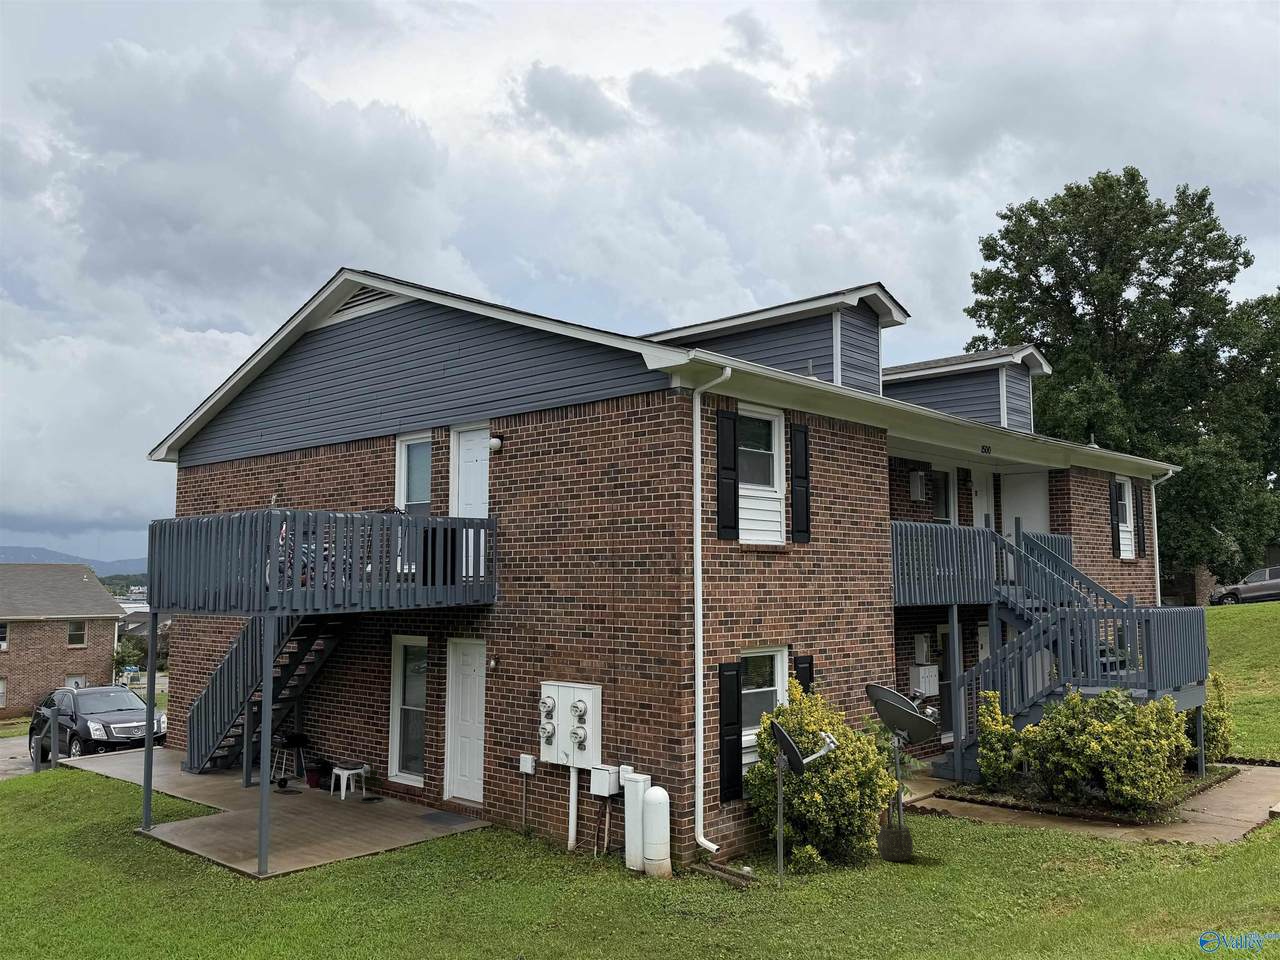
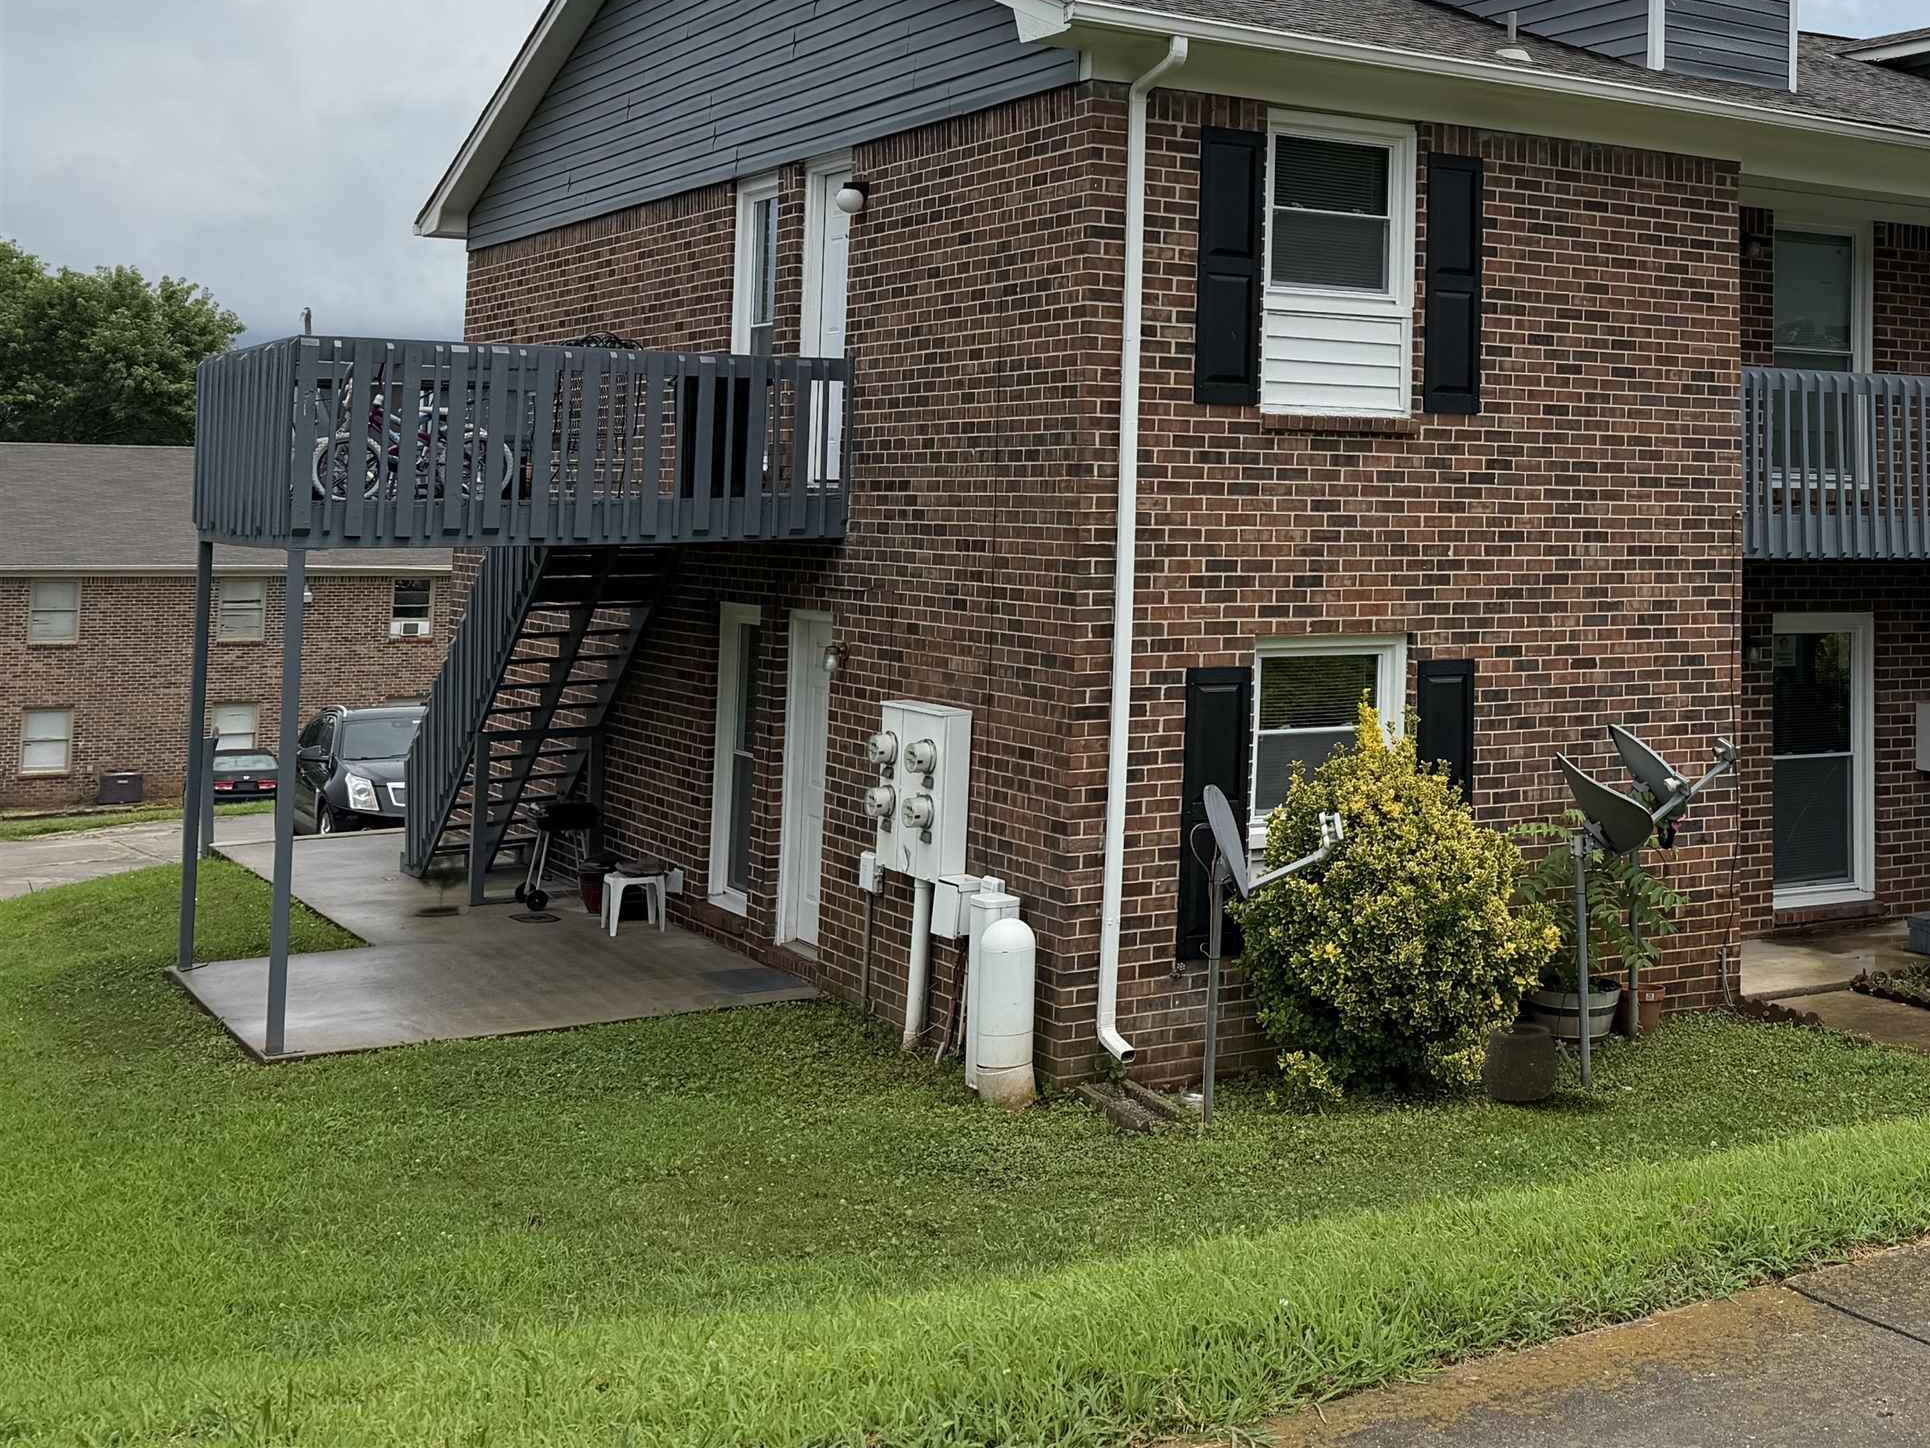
potted tree: present [357,756,385,803] -> present [416,830,472,916]

